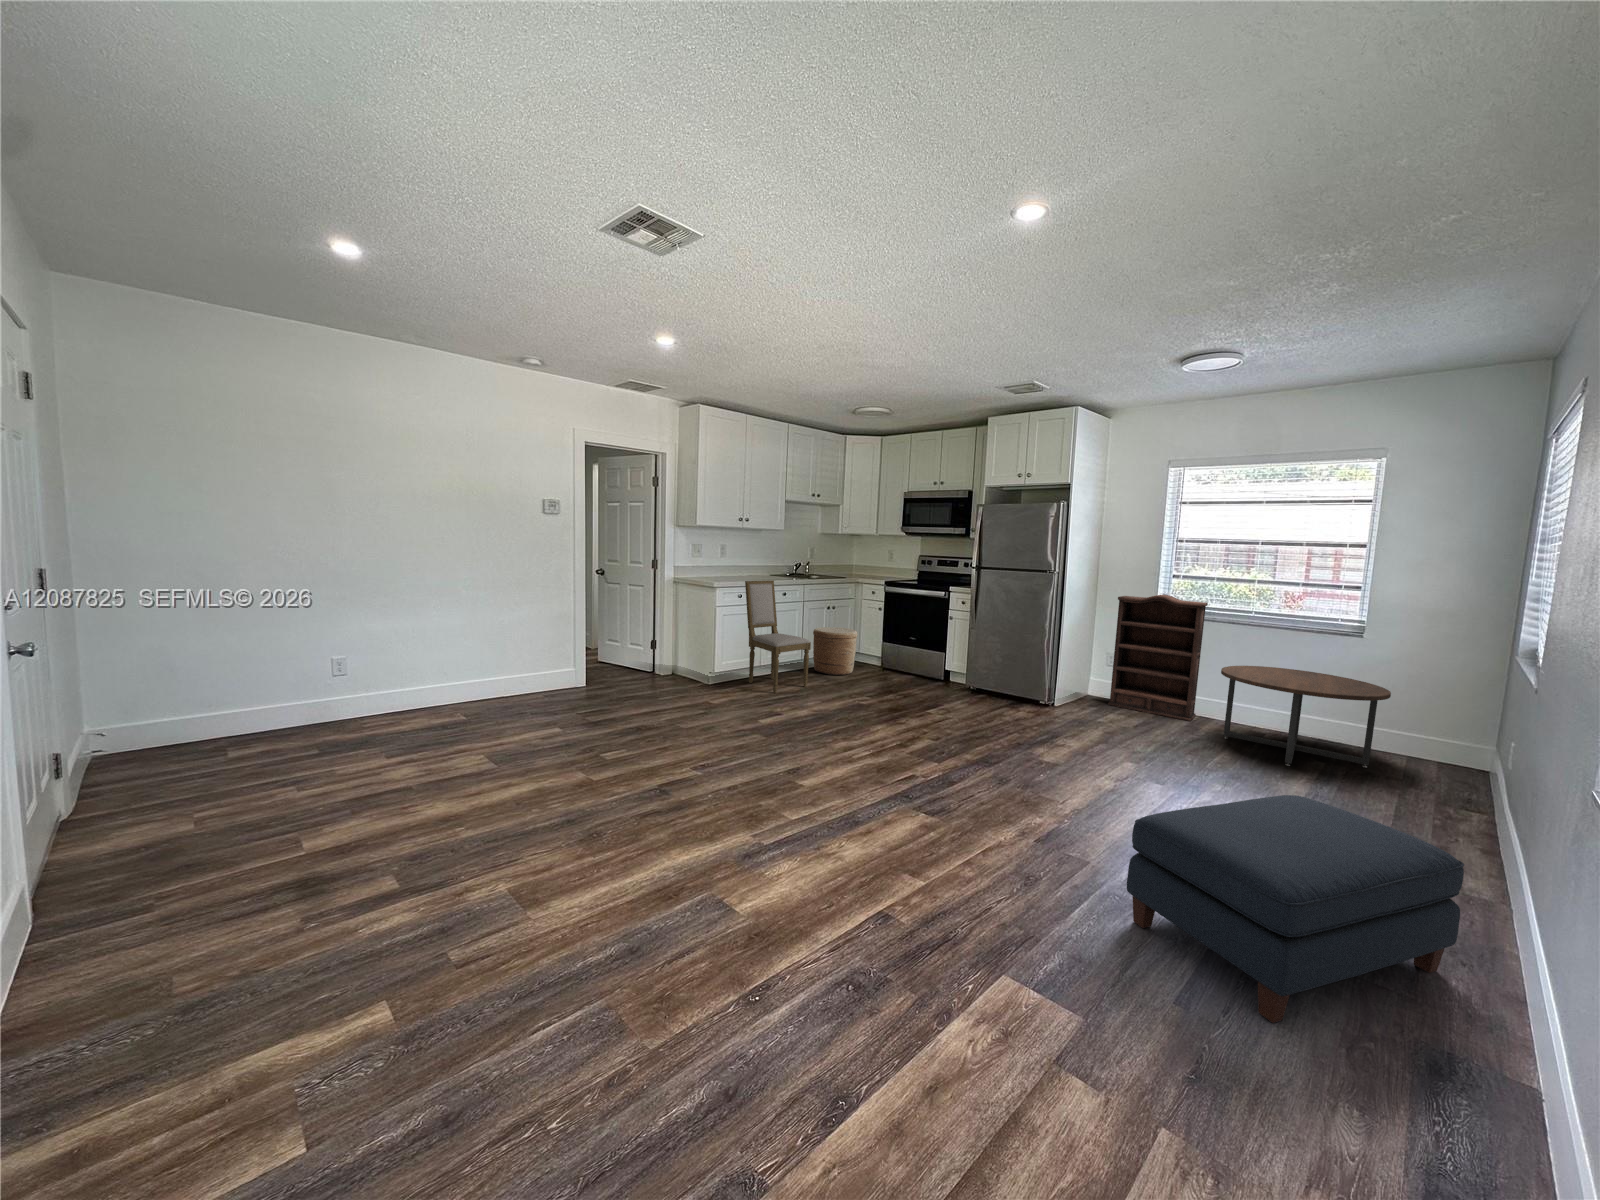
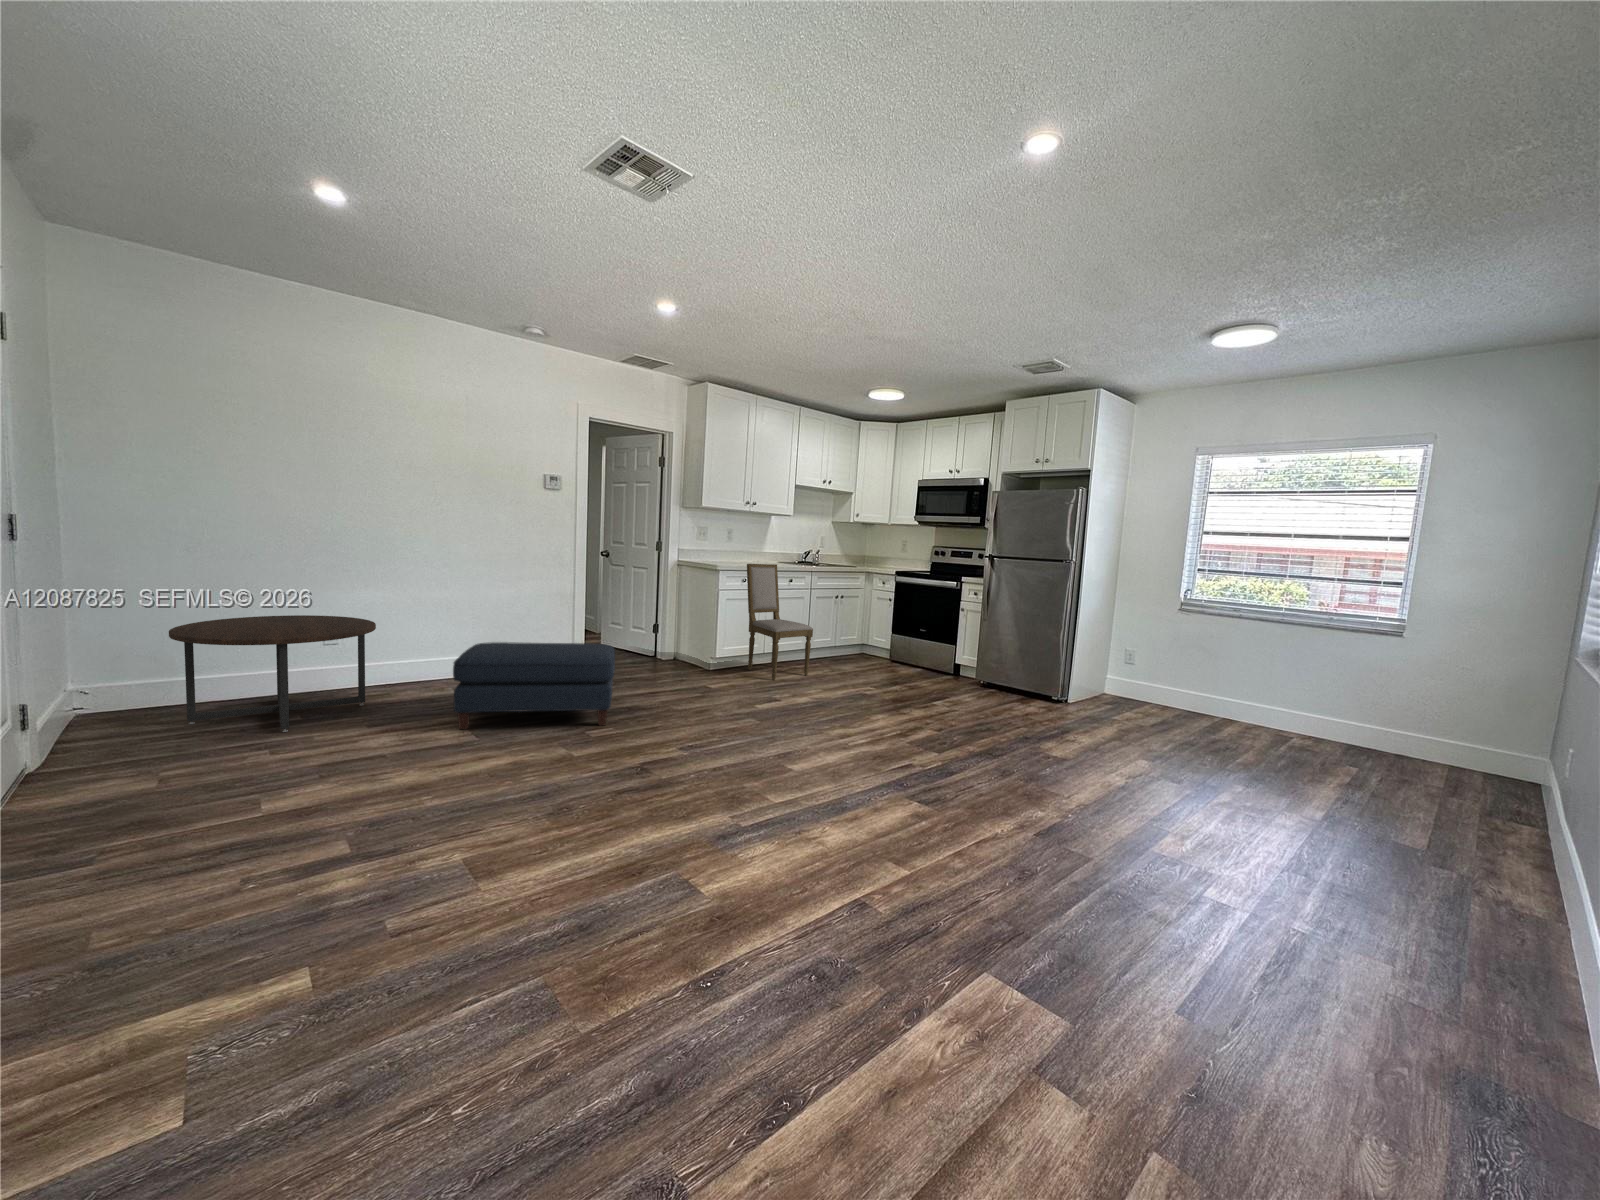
bookshelf: present [1108,595,1208,721] -> none [1126,588,1237,723]
woven basket: present [813,627,858,675] -> none [817,616,864,666]
coffee table: present [1221,666,1391,767] -> present [169,615,376,732]
ottoman: present [1127,795,1464,1023] -> present [453,642,615,729]

